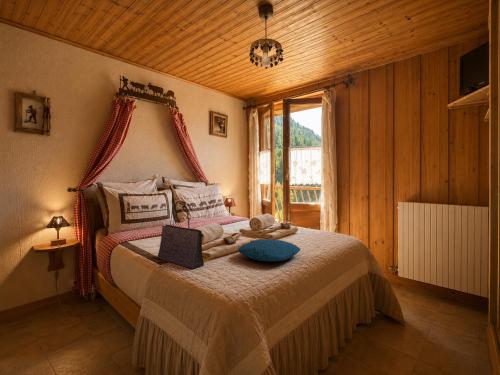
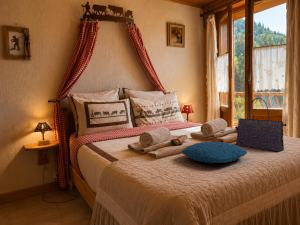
tote bag: present [157,201,204,269] -> present [236,98,286,152]

